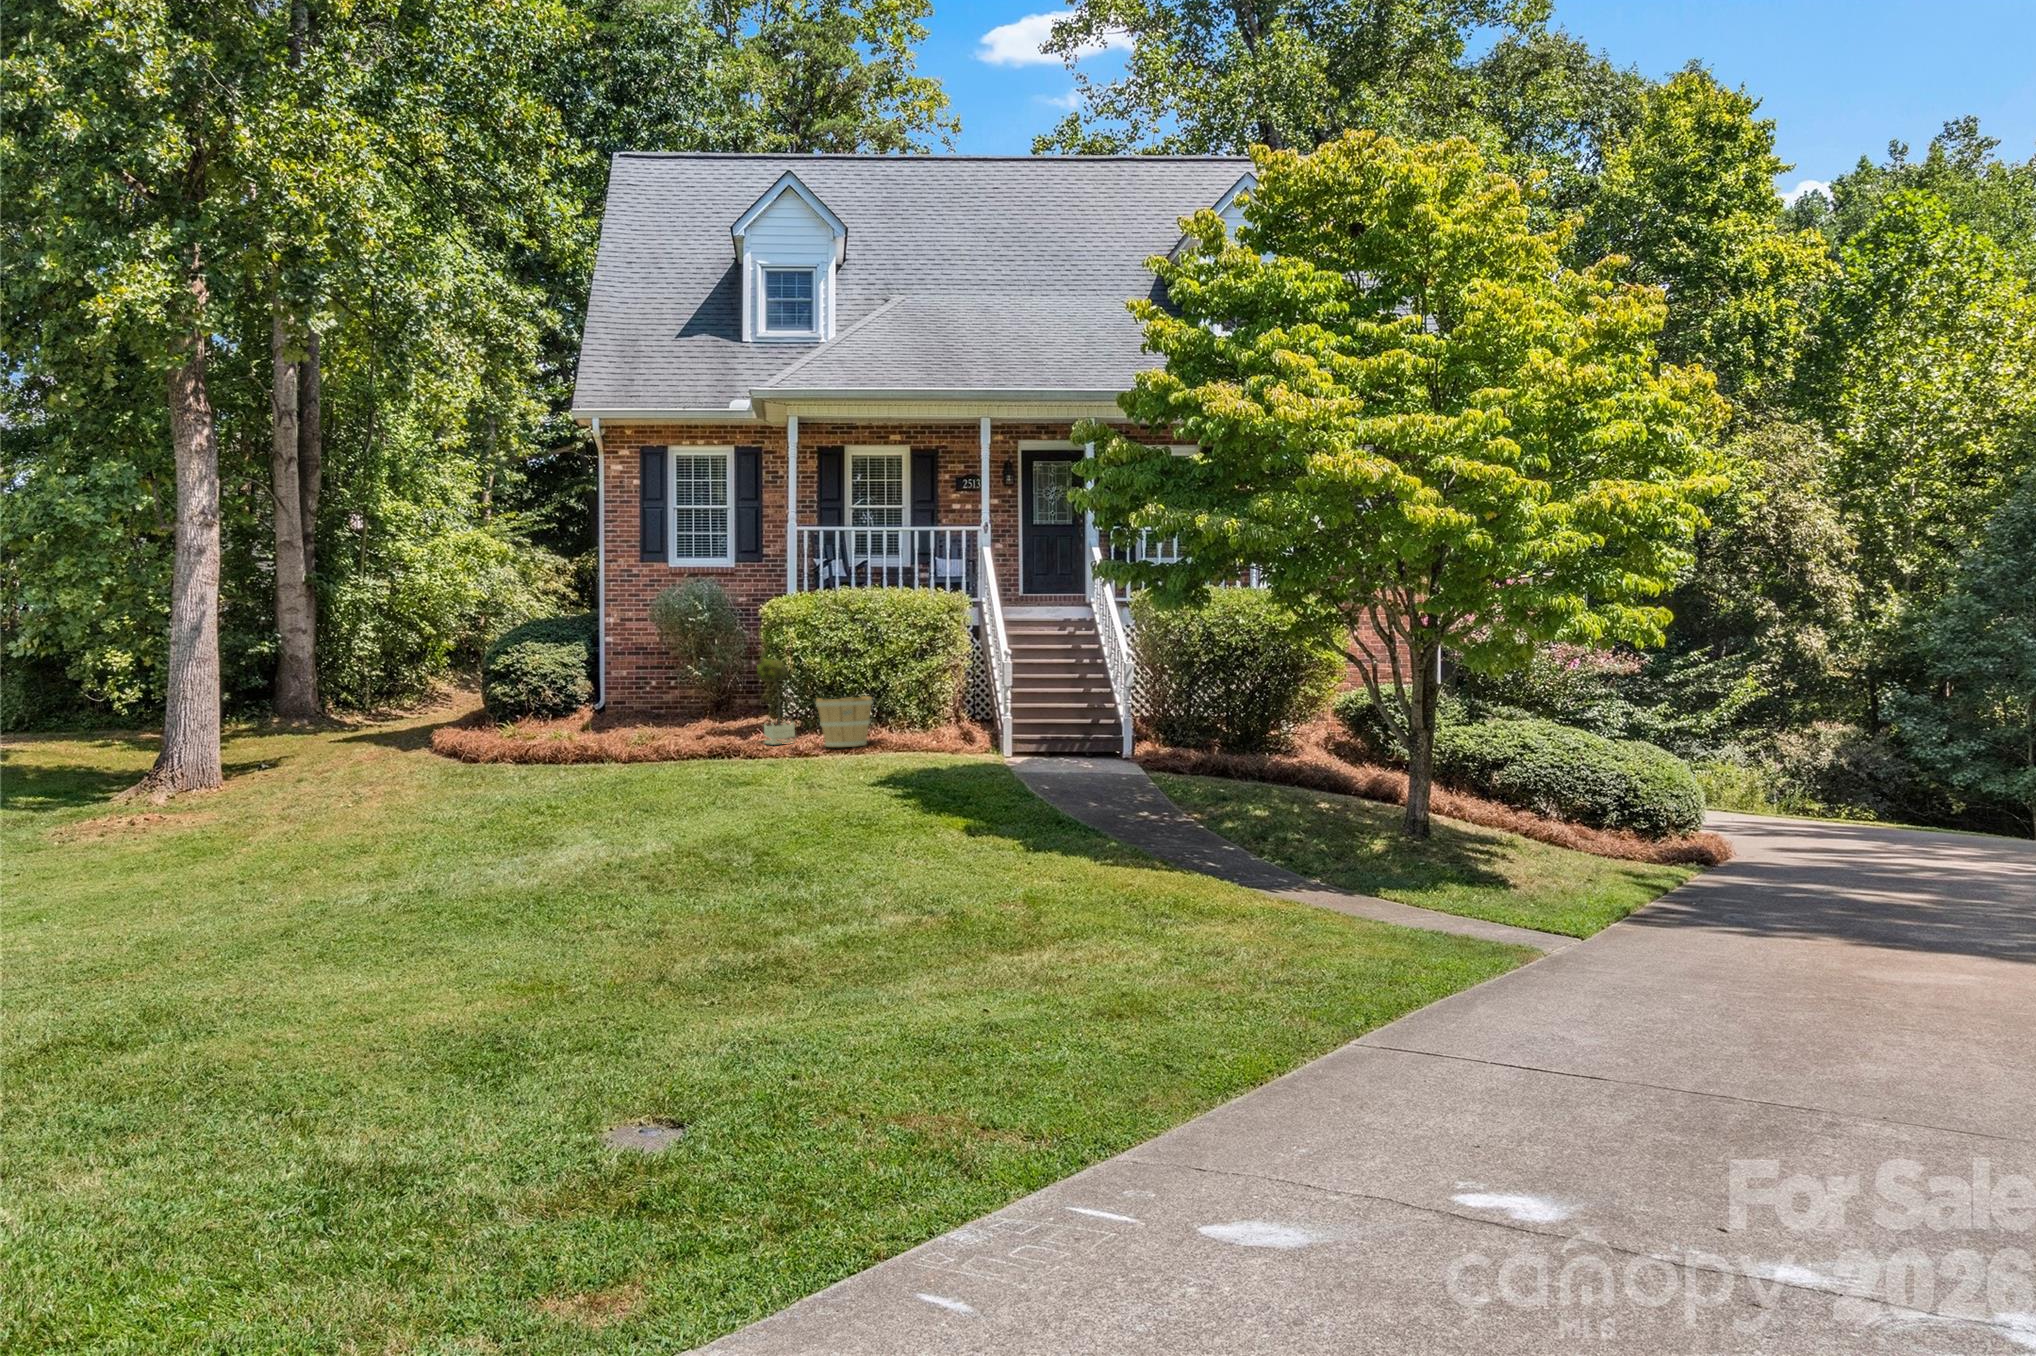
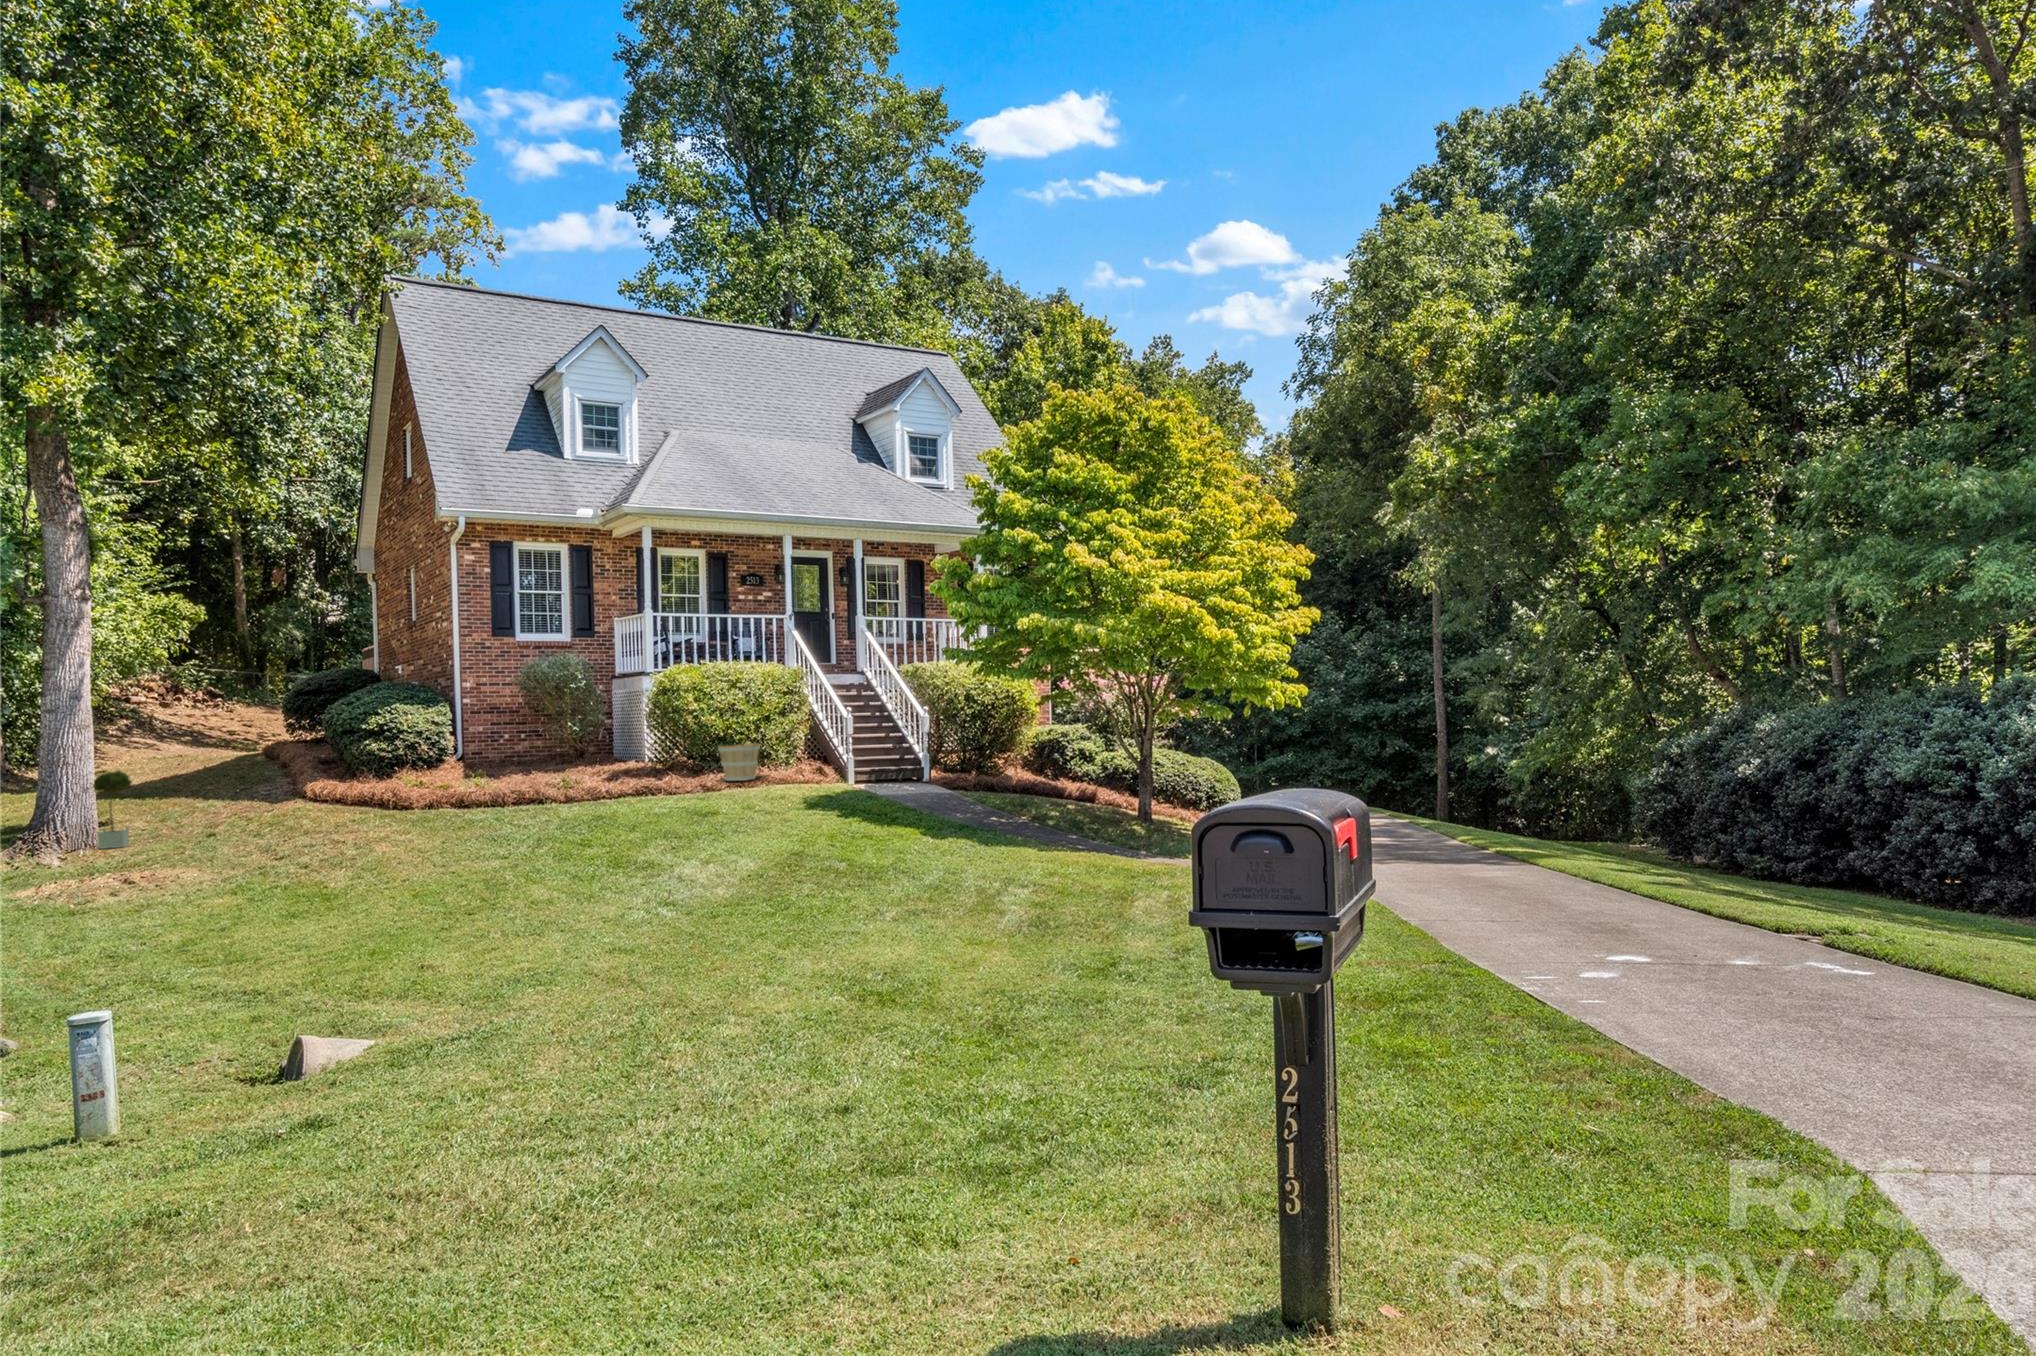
potted tree: present [758,658,795,745] -> present [93,770,131,849]

